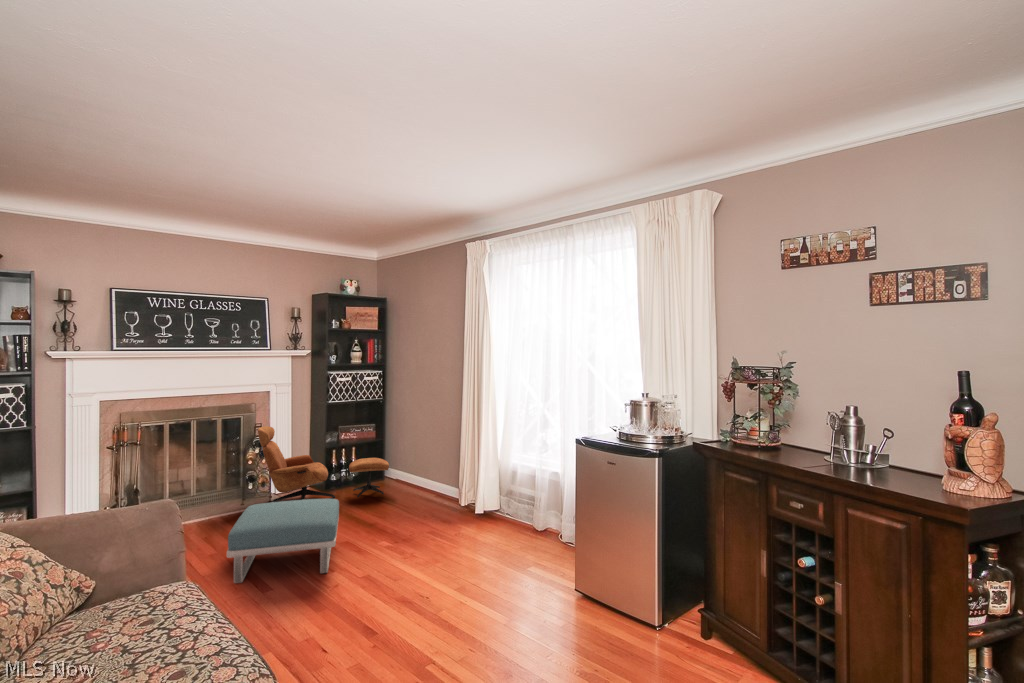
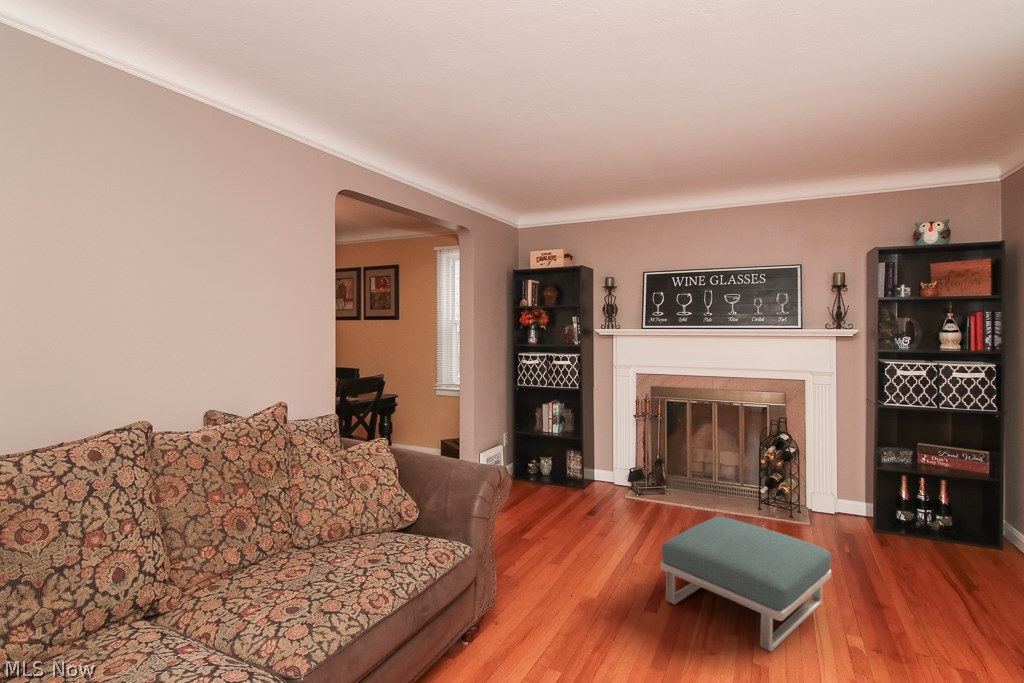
lounge chair: present [258,426,389,502] -> none [772,422,984,568]

